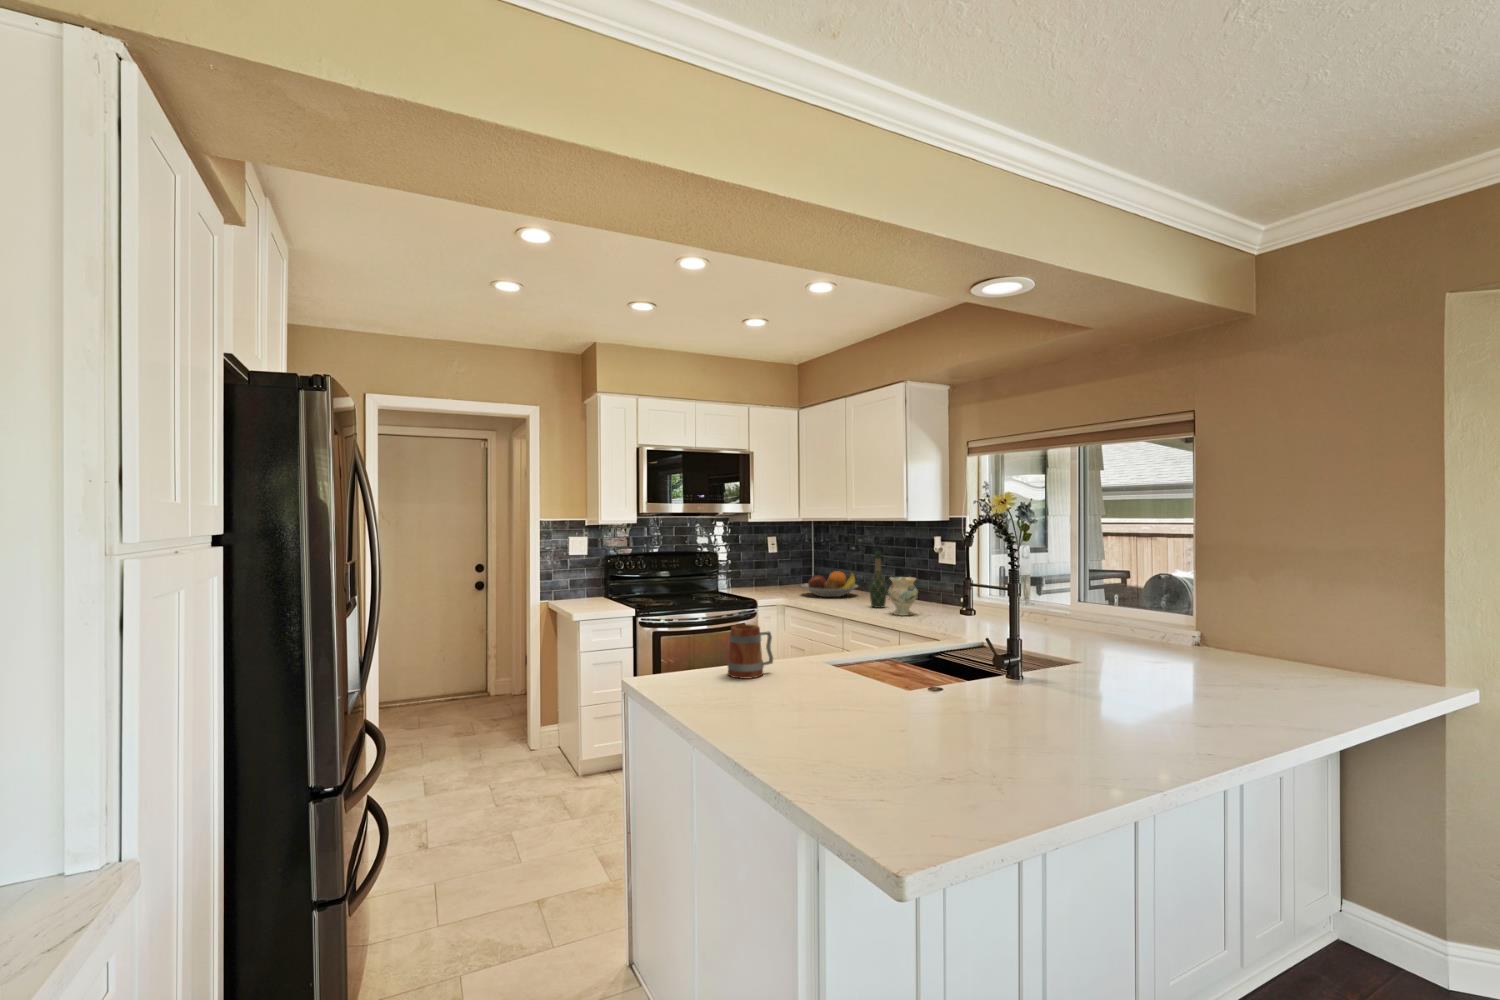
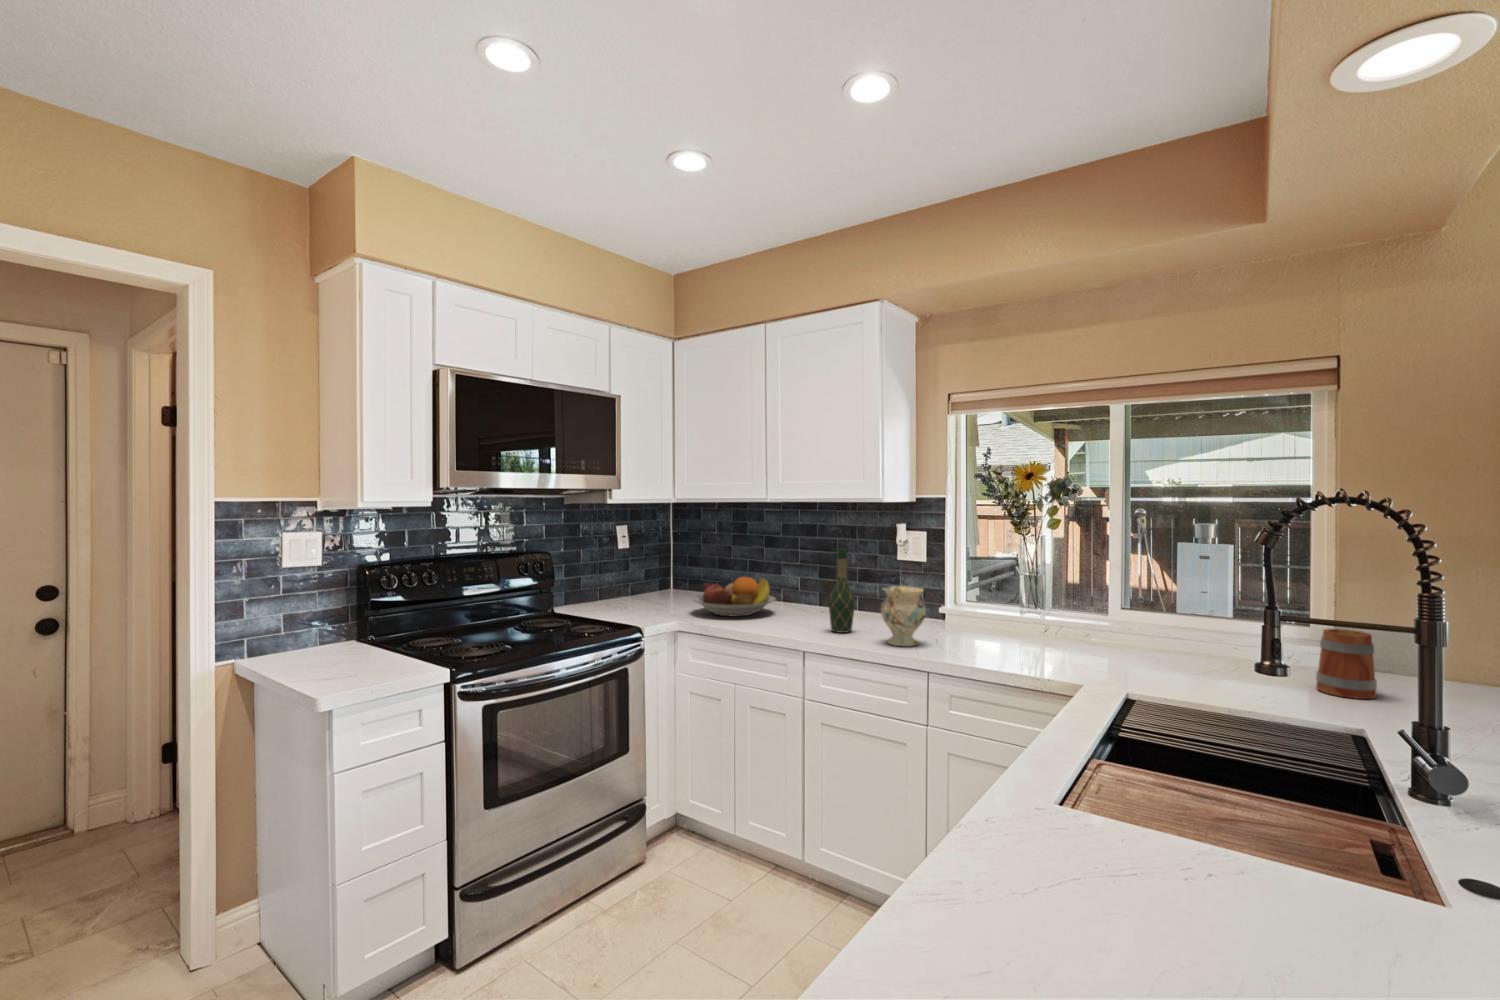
mug: present [727,624,773,679] -> present [1316,629,1377,699]

